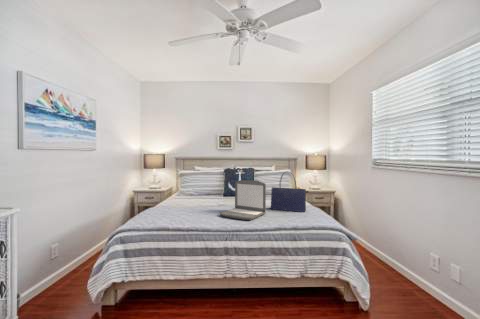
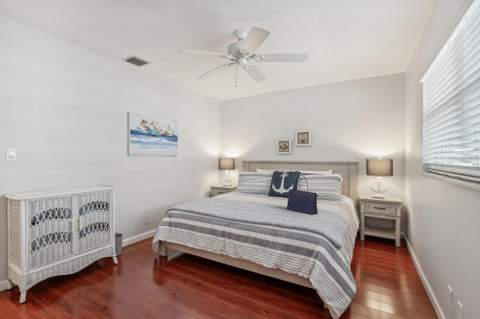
laptop: present [219,180,266,220] -> none [237,181,274,214]

